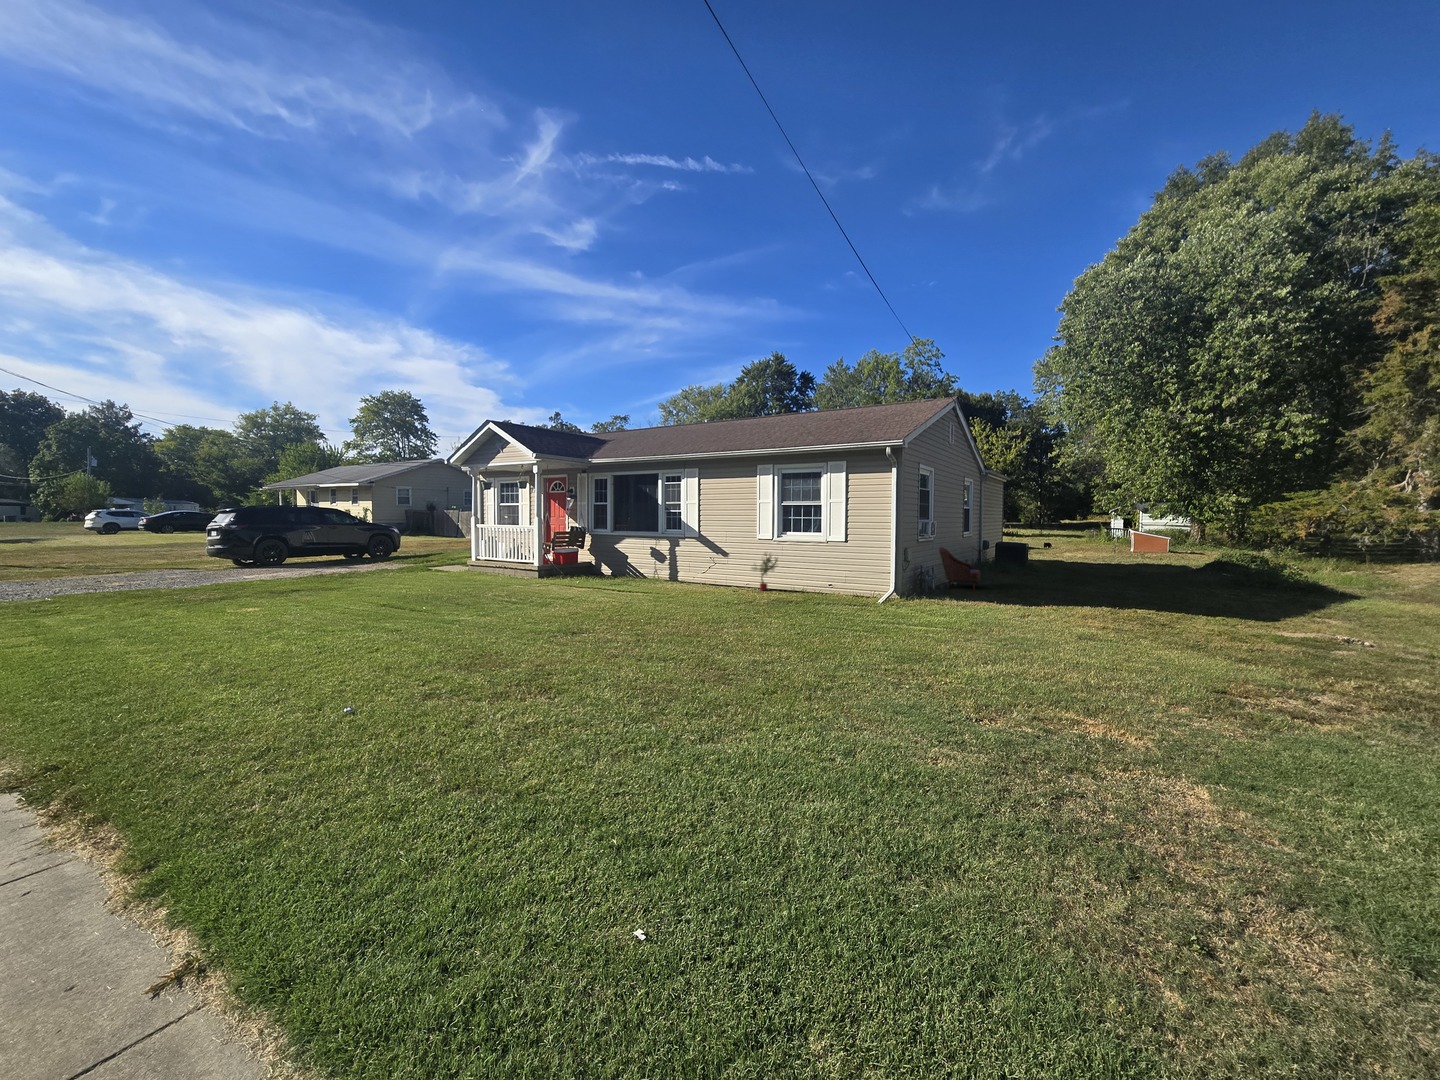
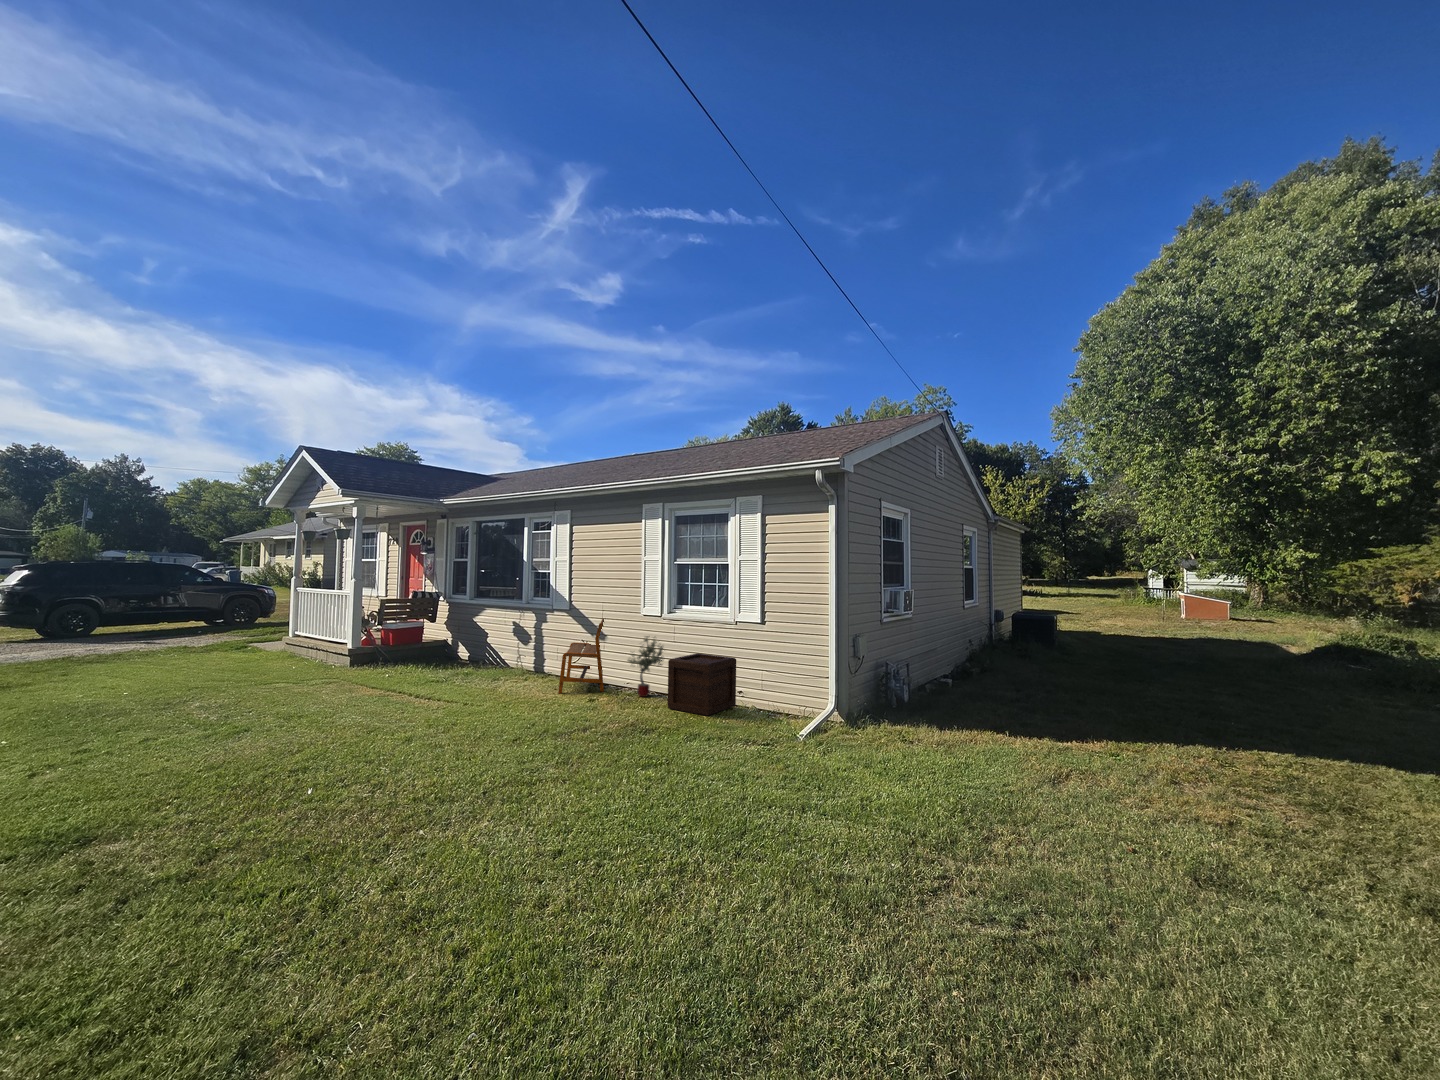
bench: none [700,542,735,590] -> present [558,619,604,693]
armchair: present [939,547,980,590] -> none [921,627,985,696]
wooden crate: none [787,562,828,598] -> present [668,653,736,716]

